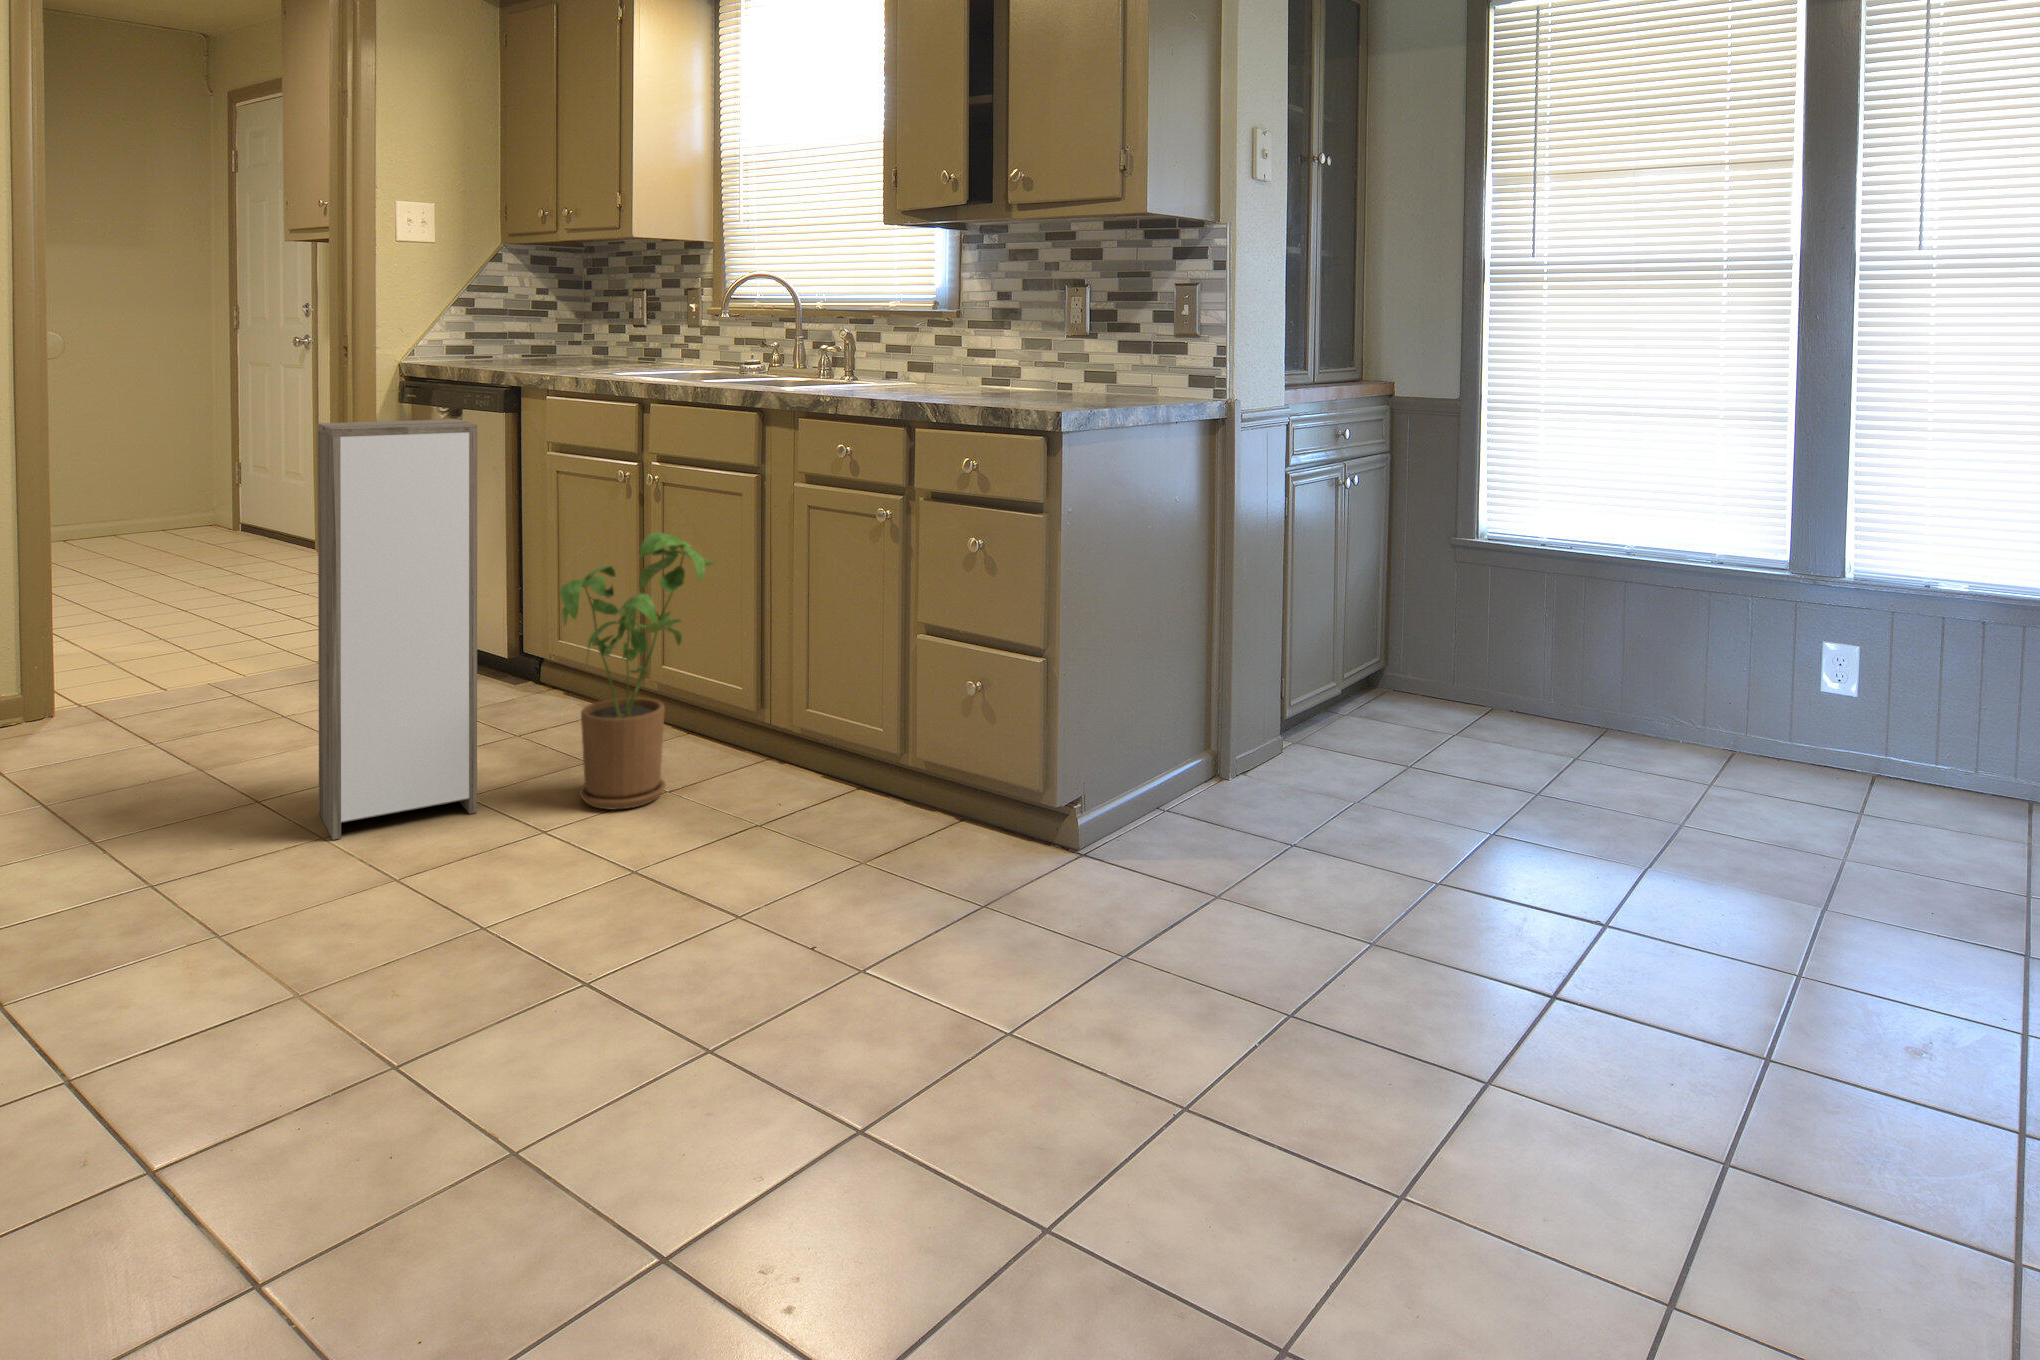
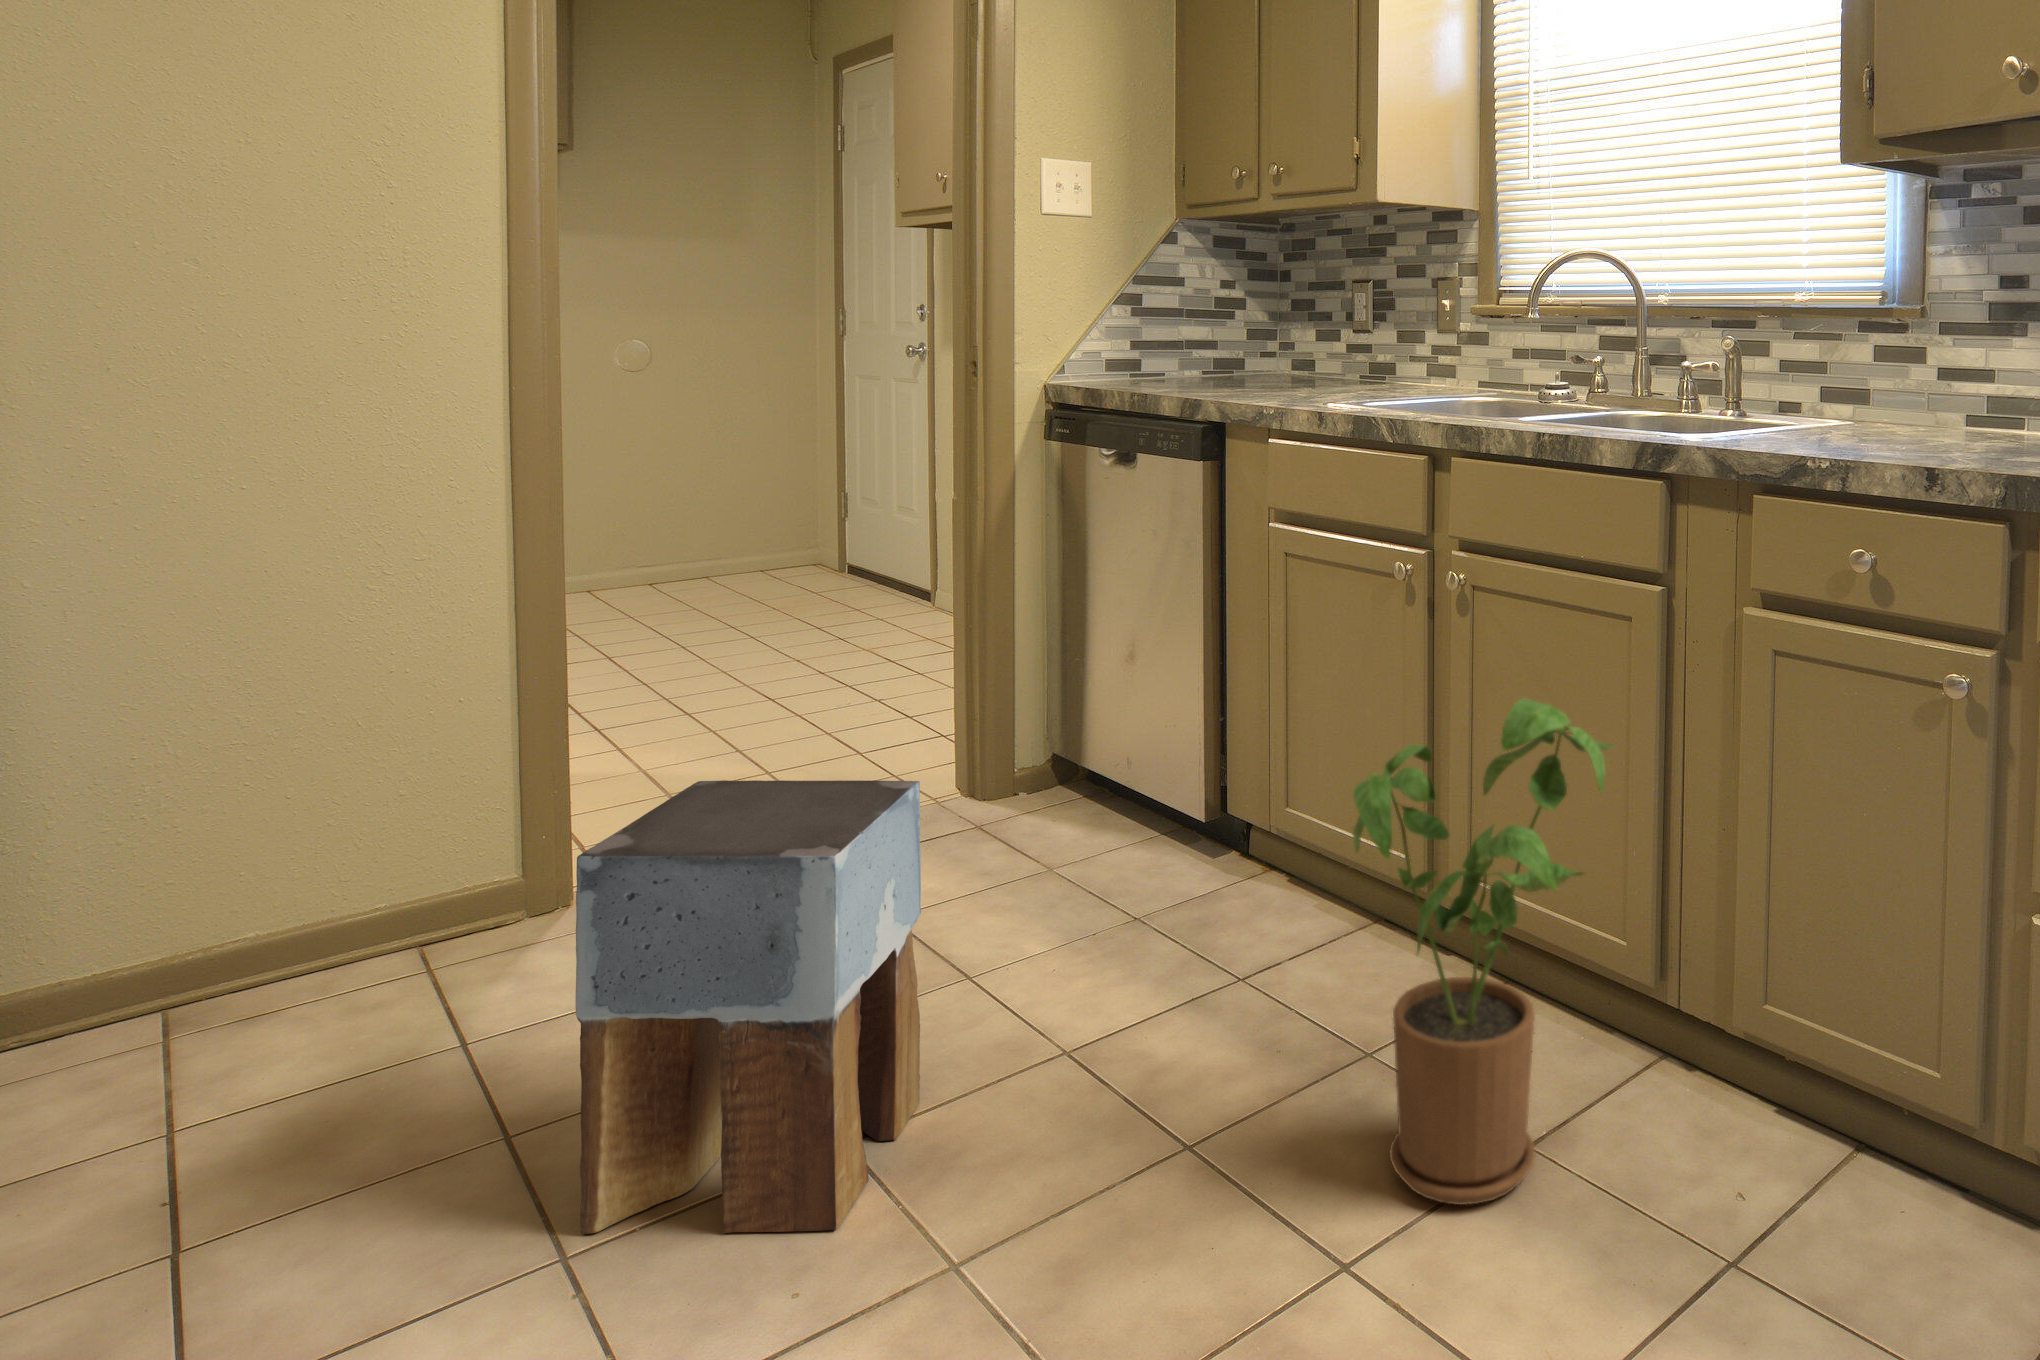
storage cabinet: present [318,419,477,840] -> none [953,495,1223,1276]
stool: none [92,592,300,835] -> present [576,780,921,1234]

